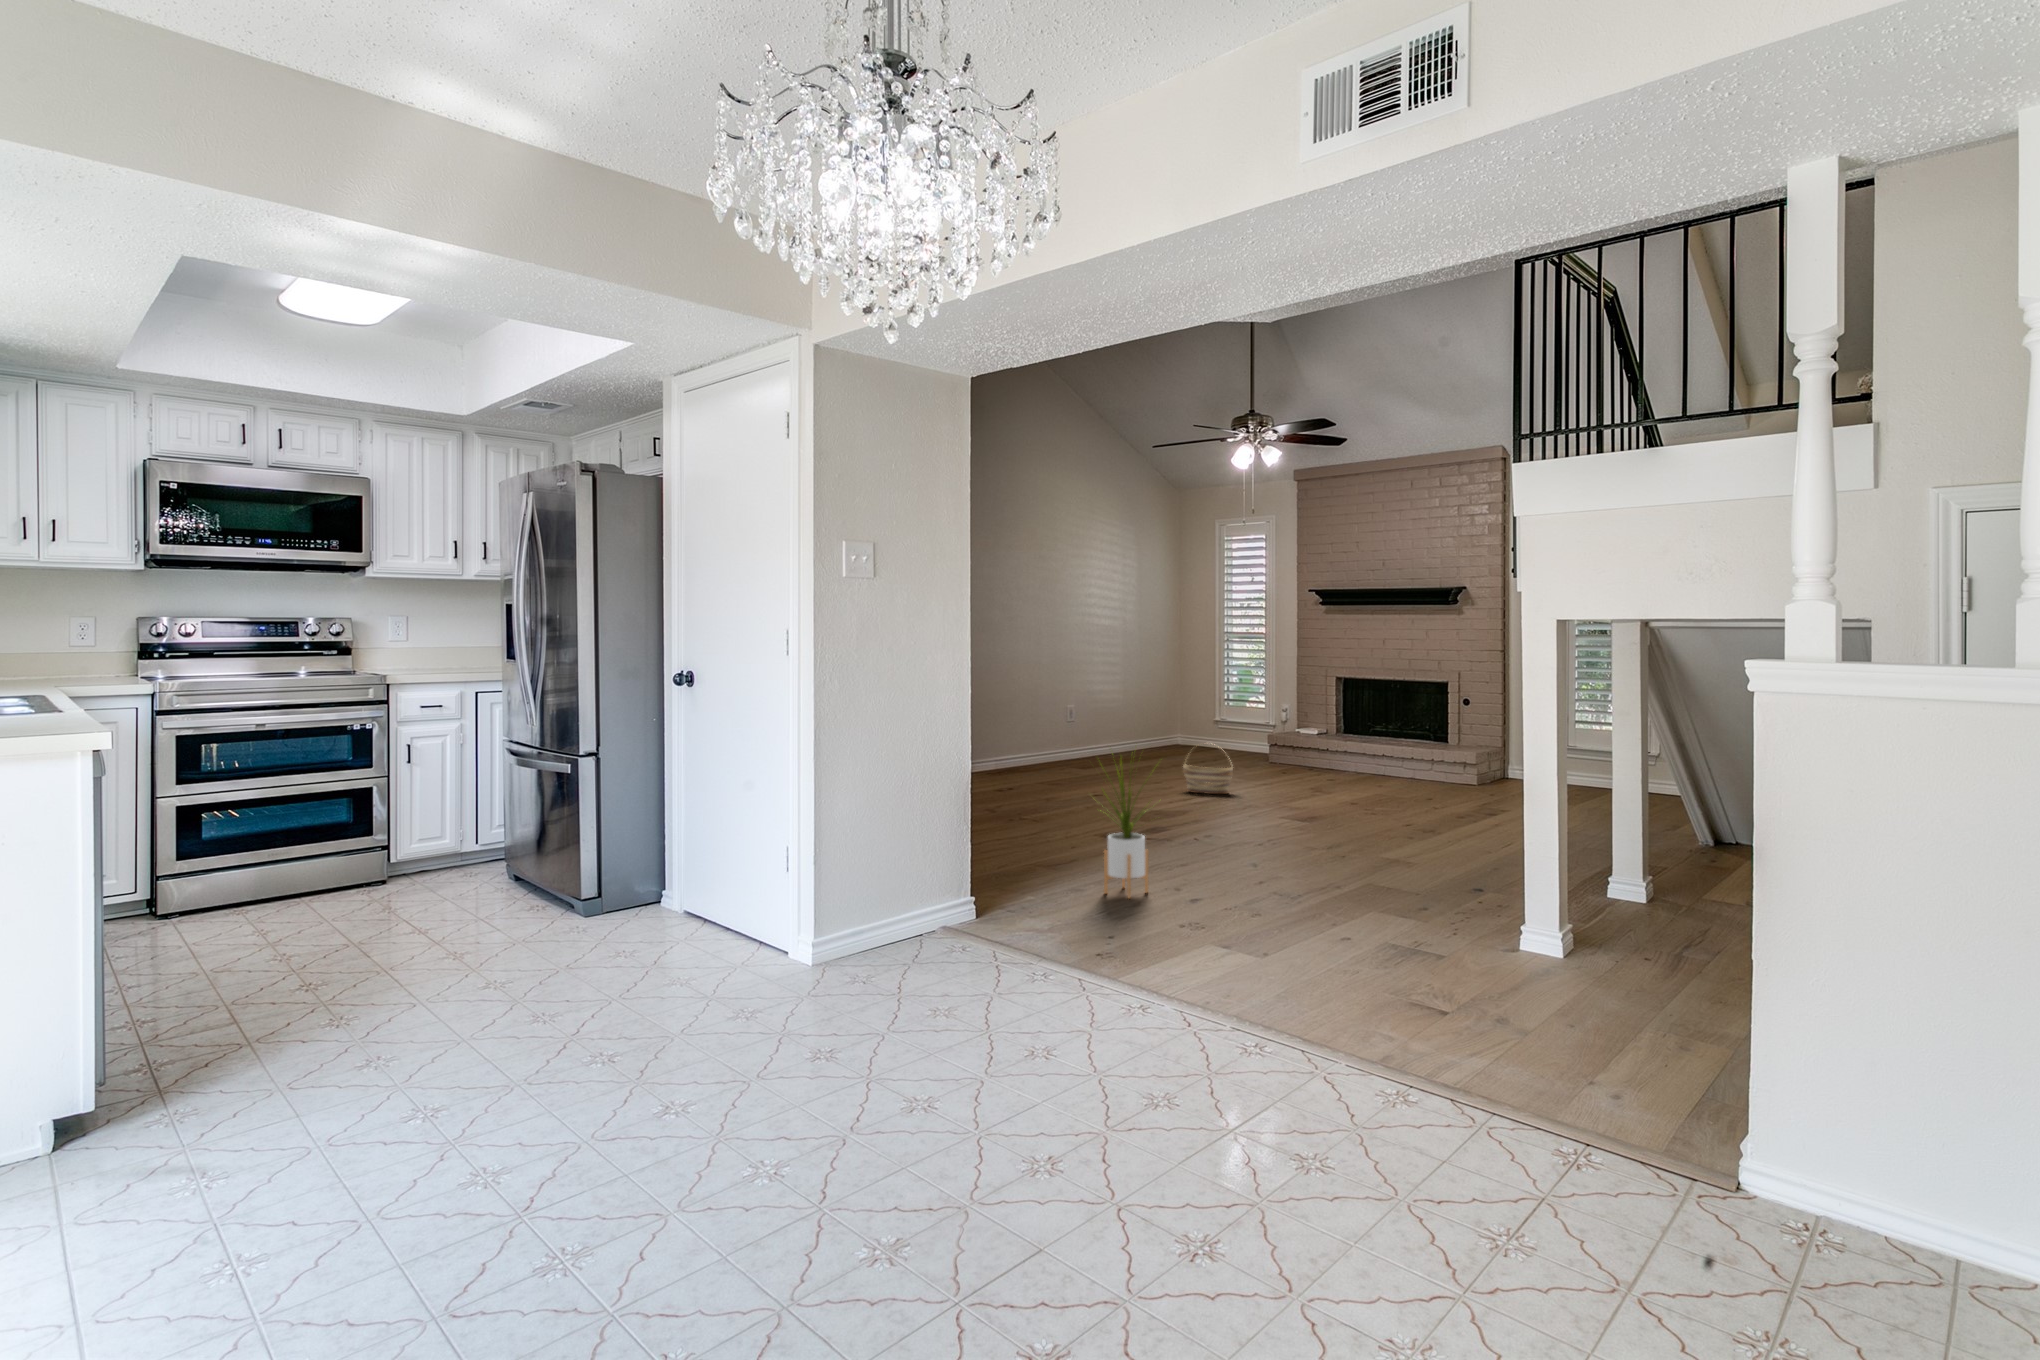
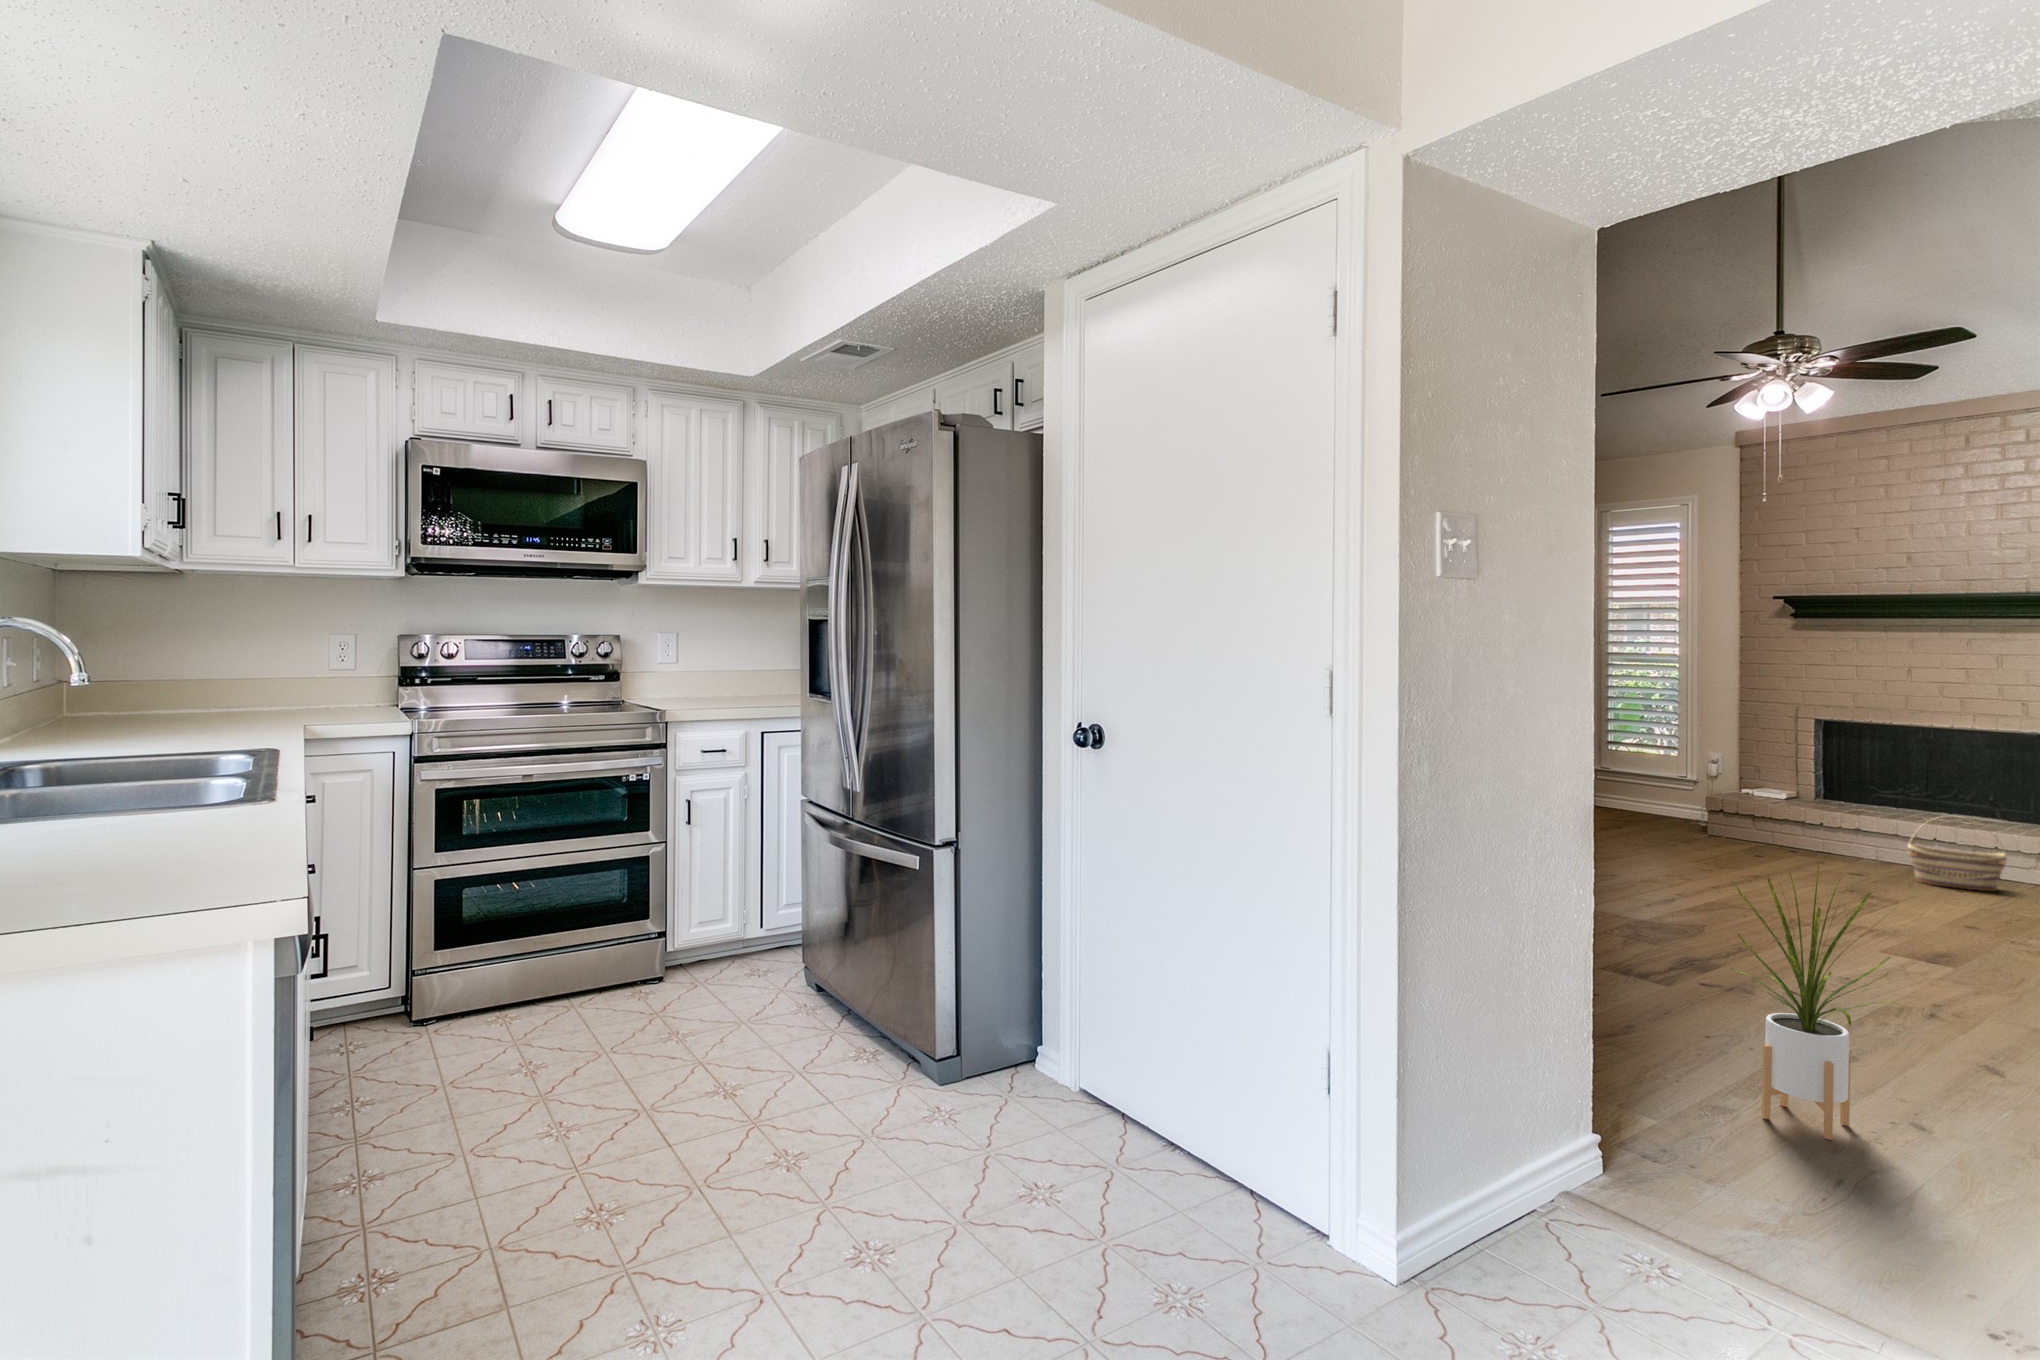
basket: present [1183,744,1233,794] -> present [1908,826,2007,891]

